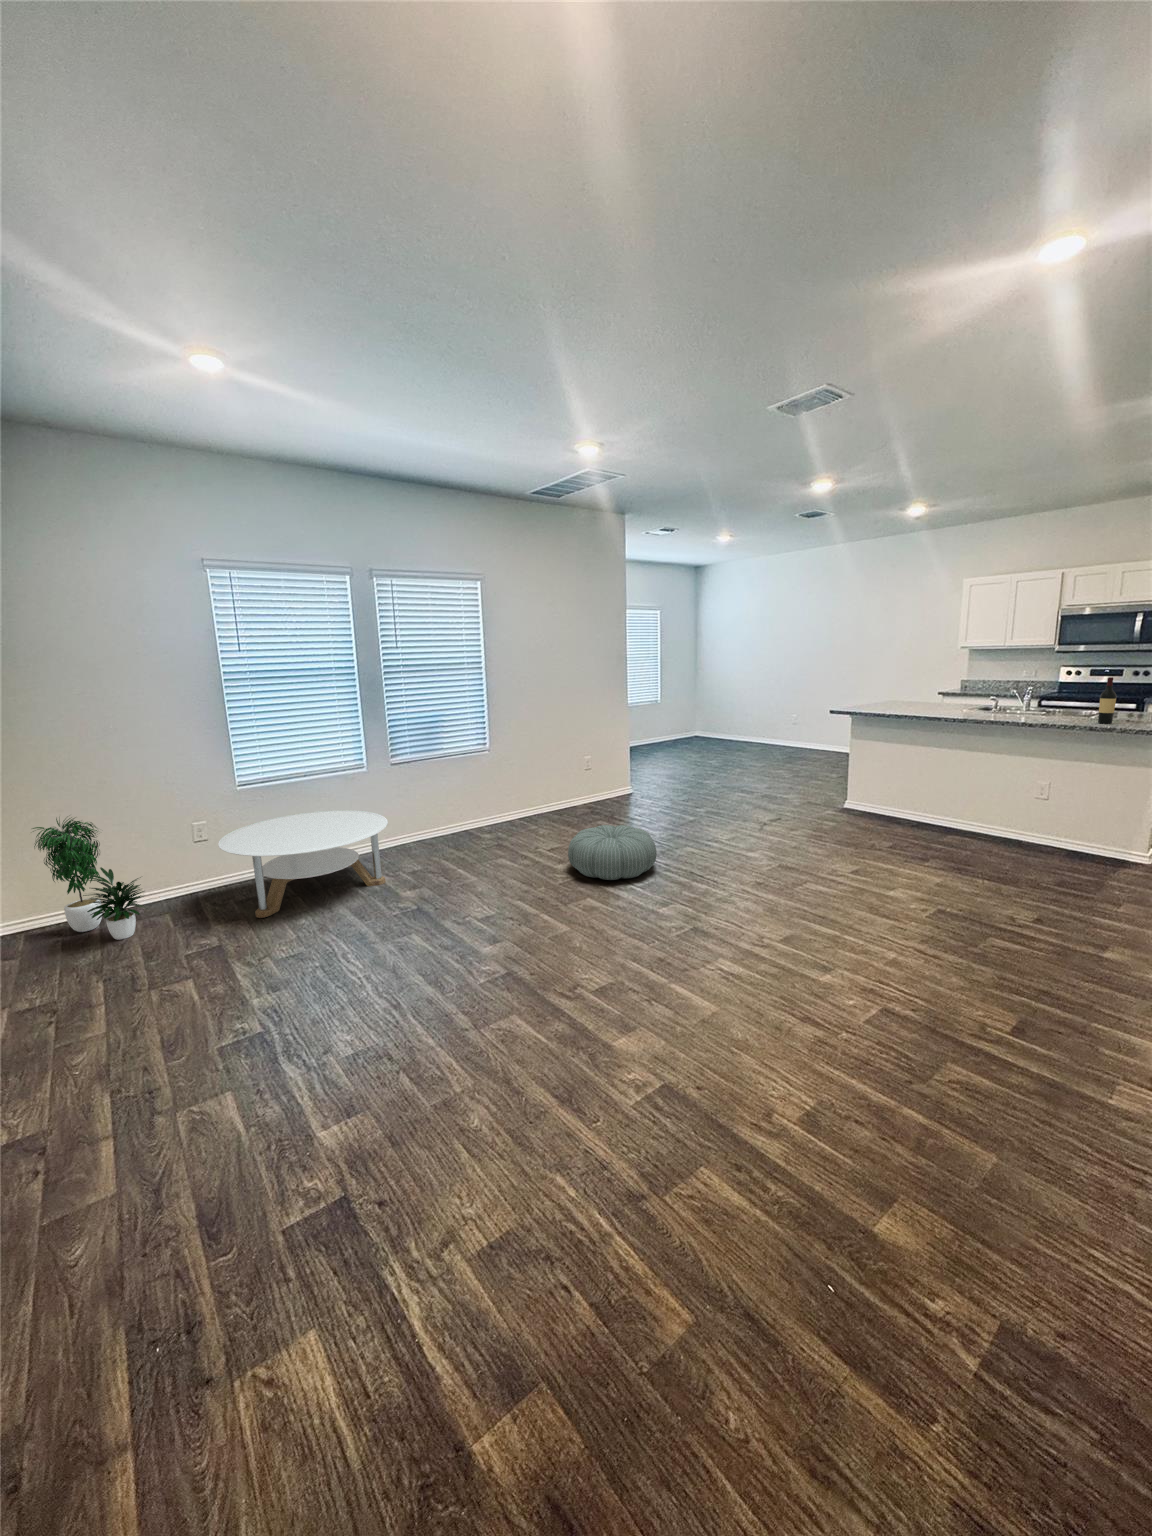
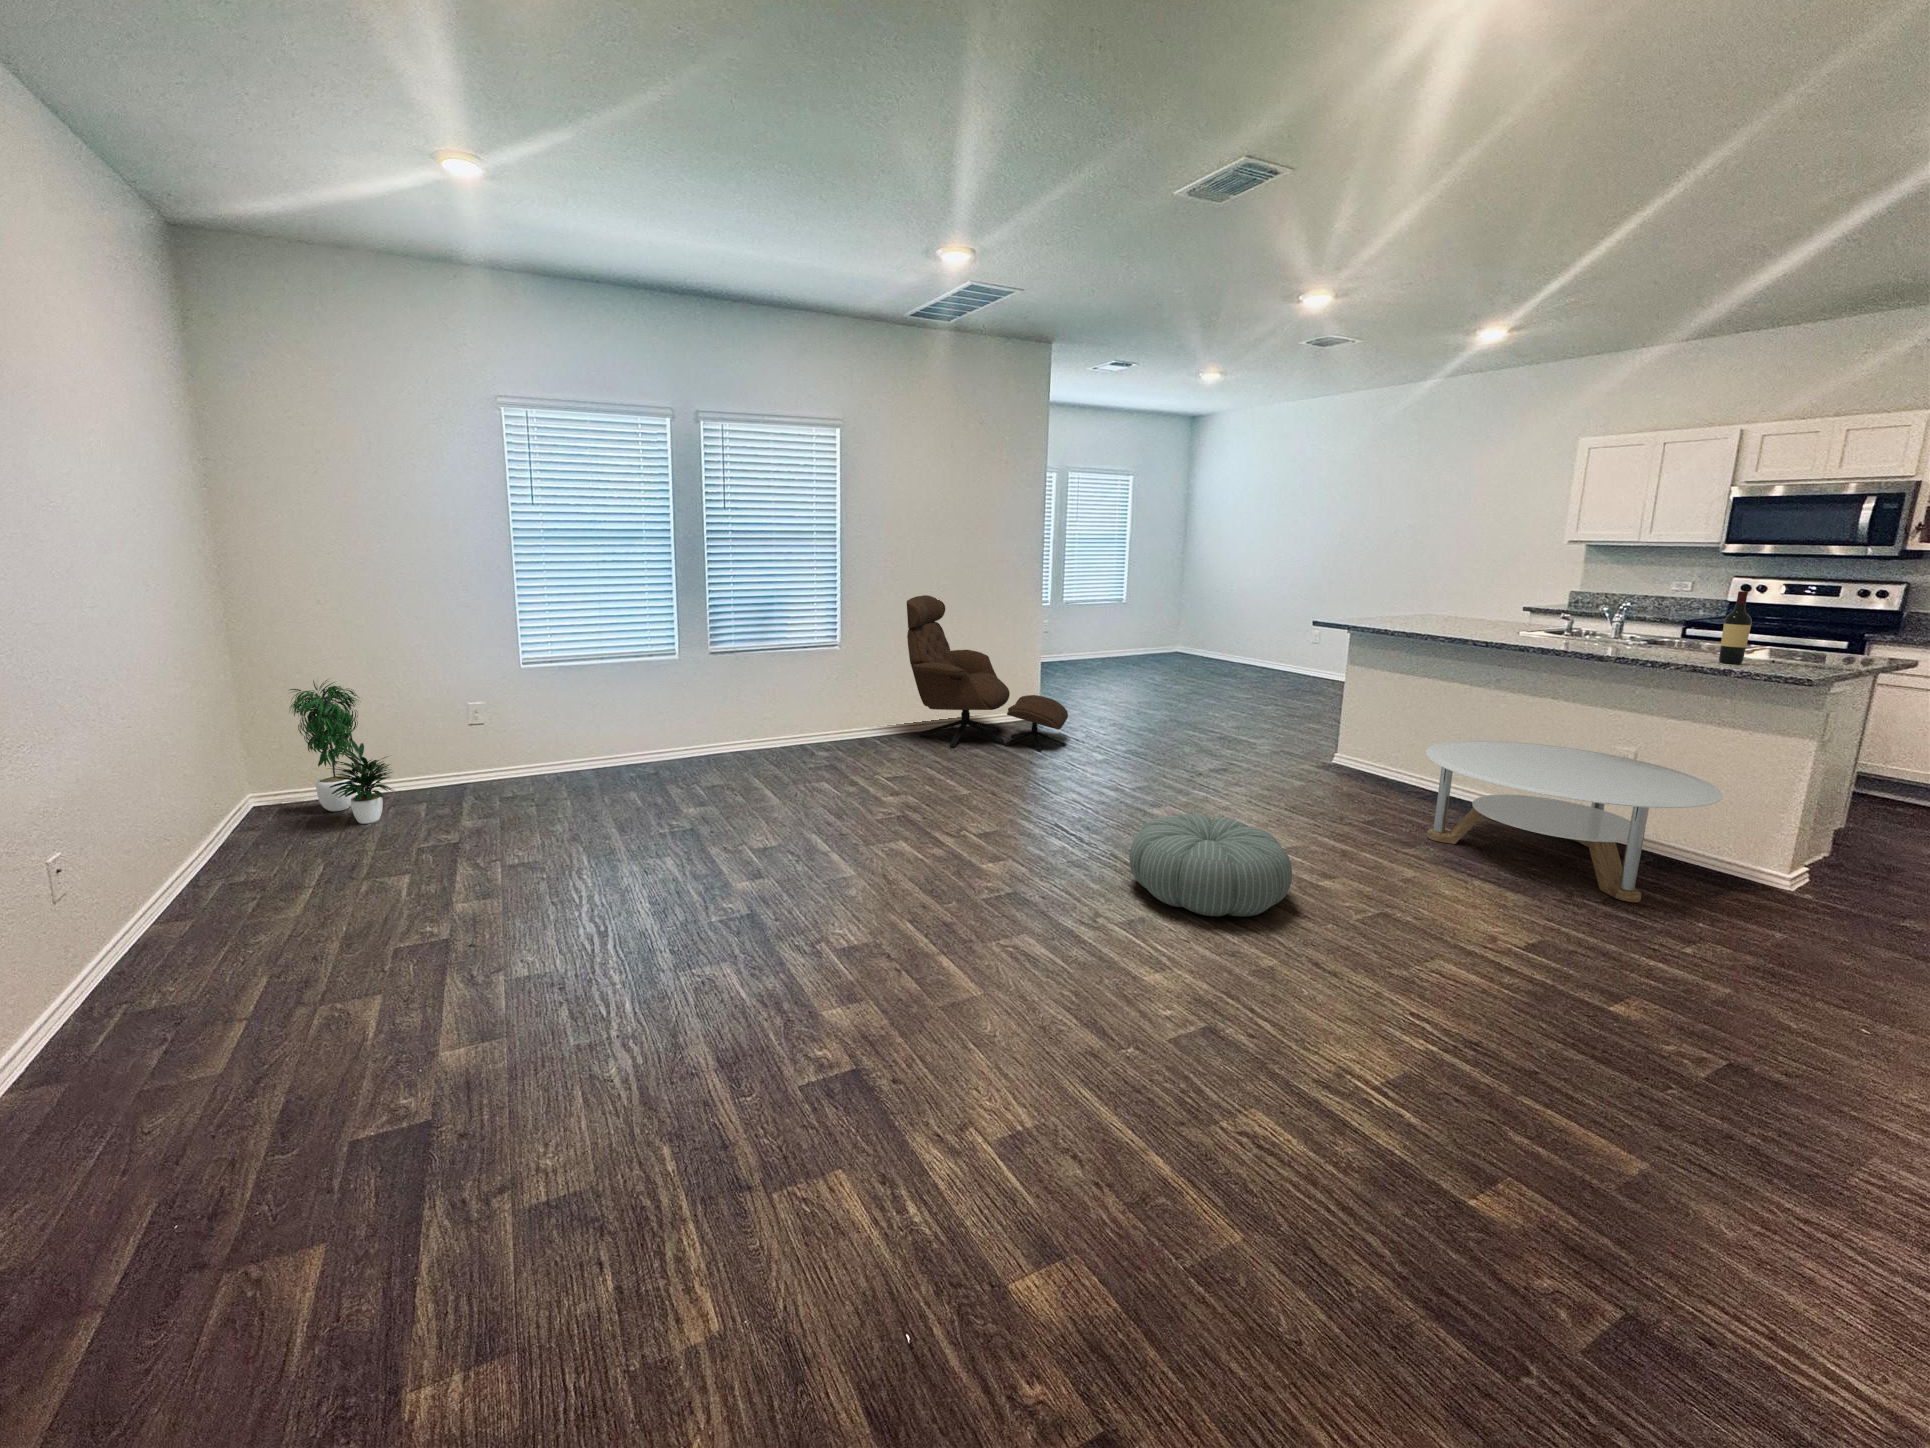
lounge chair: none [540,707,664,821] -> present [907,595,1068,752]
round table: present [218,810,388,918] -> present [1426,740,1723,902]
pouf: present [568,825,657,880] -> present [1129,814,1292,917]

